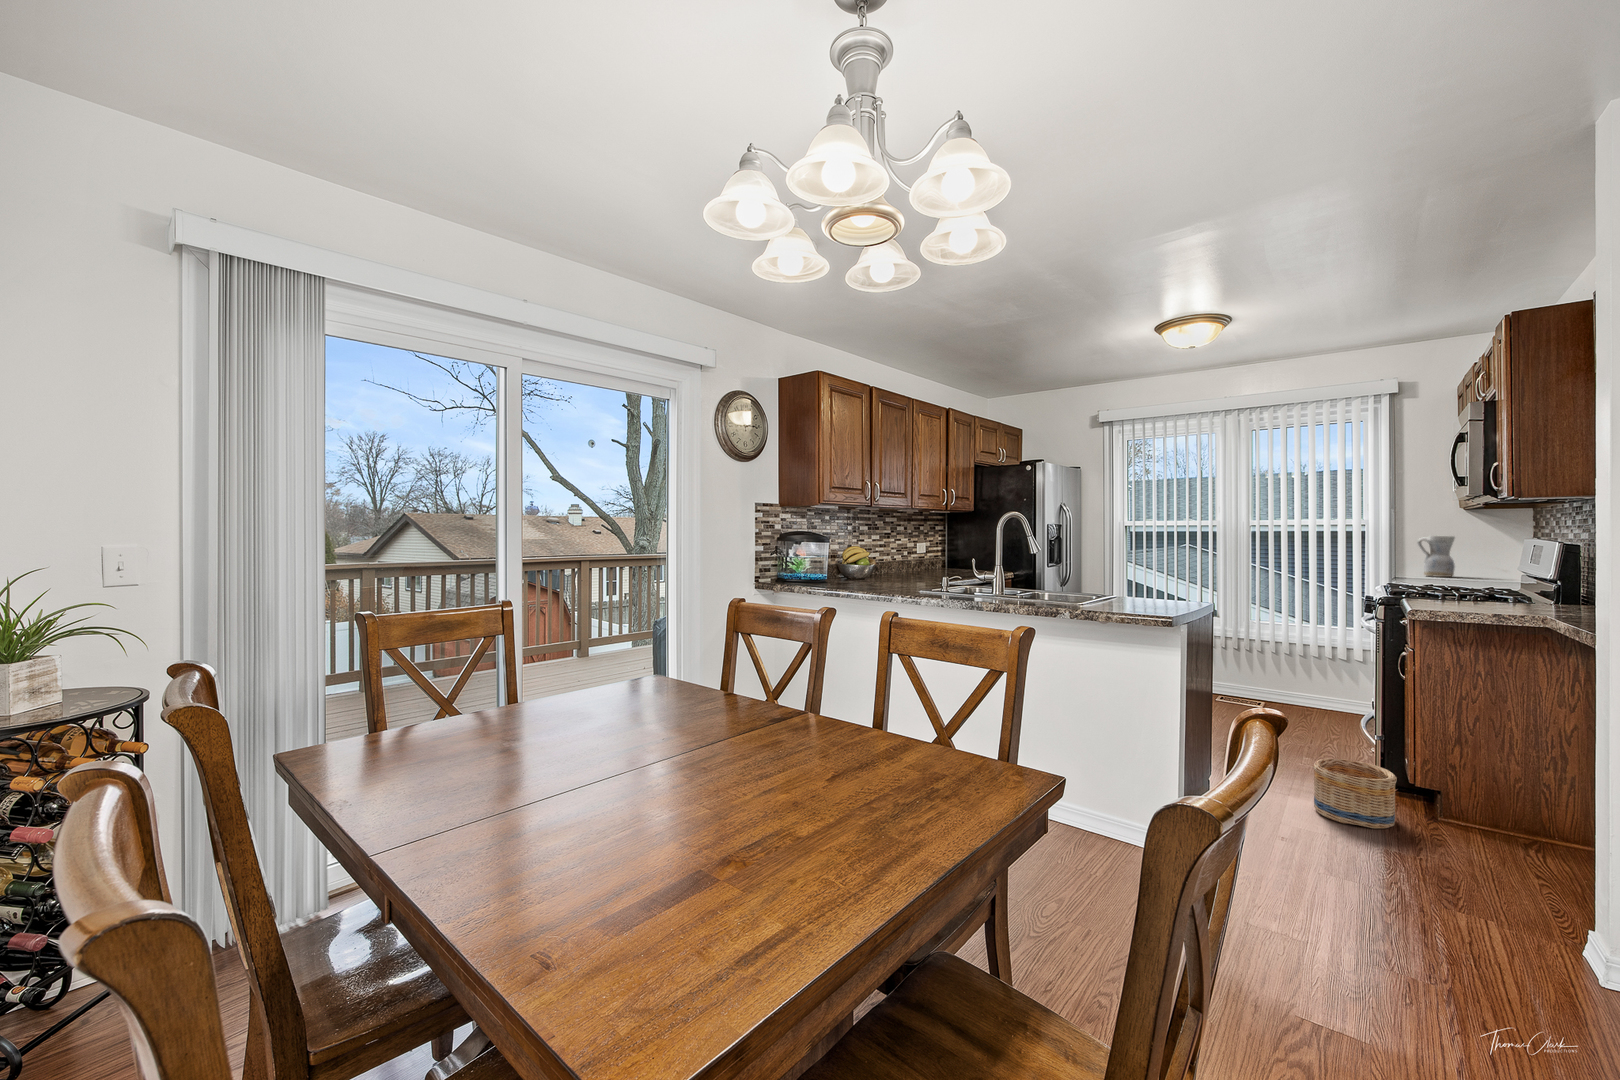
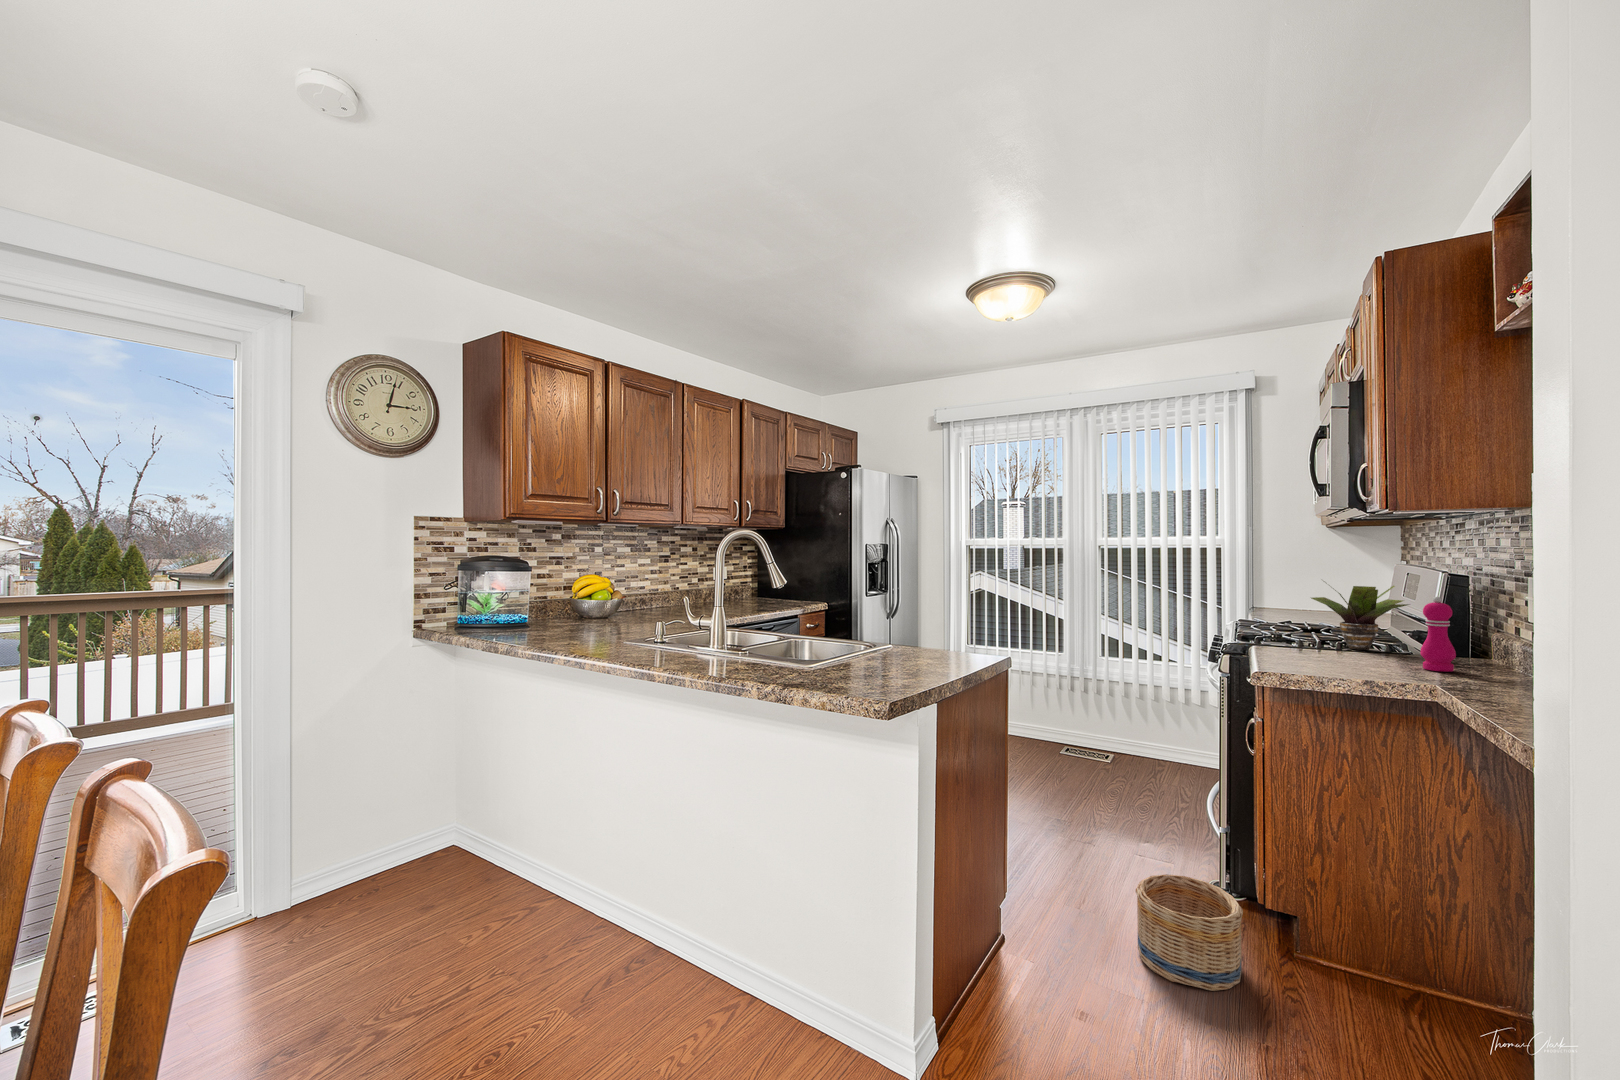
ceramic pitcher: present [1417,535,1455,577] -> none [1276,557,1318,606]
potted plant: none [1450,548,1533,600] -> present [1311,586,1409,650]
pepper mill: none [1538,558,1565,610] -> present [1420,597,1456,672]

